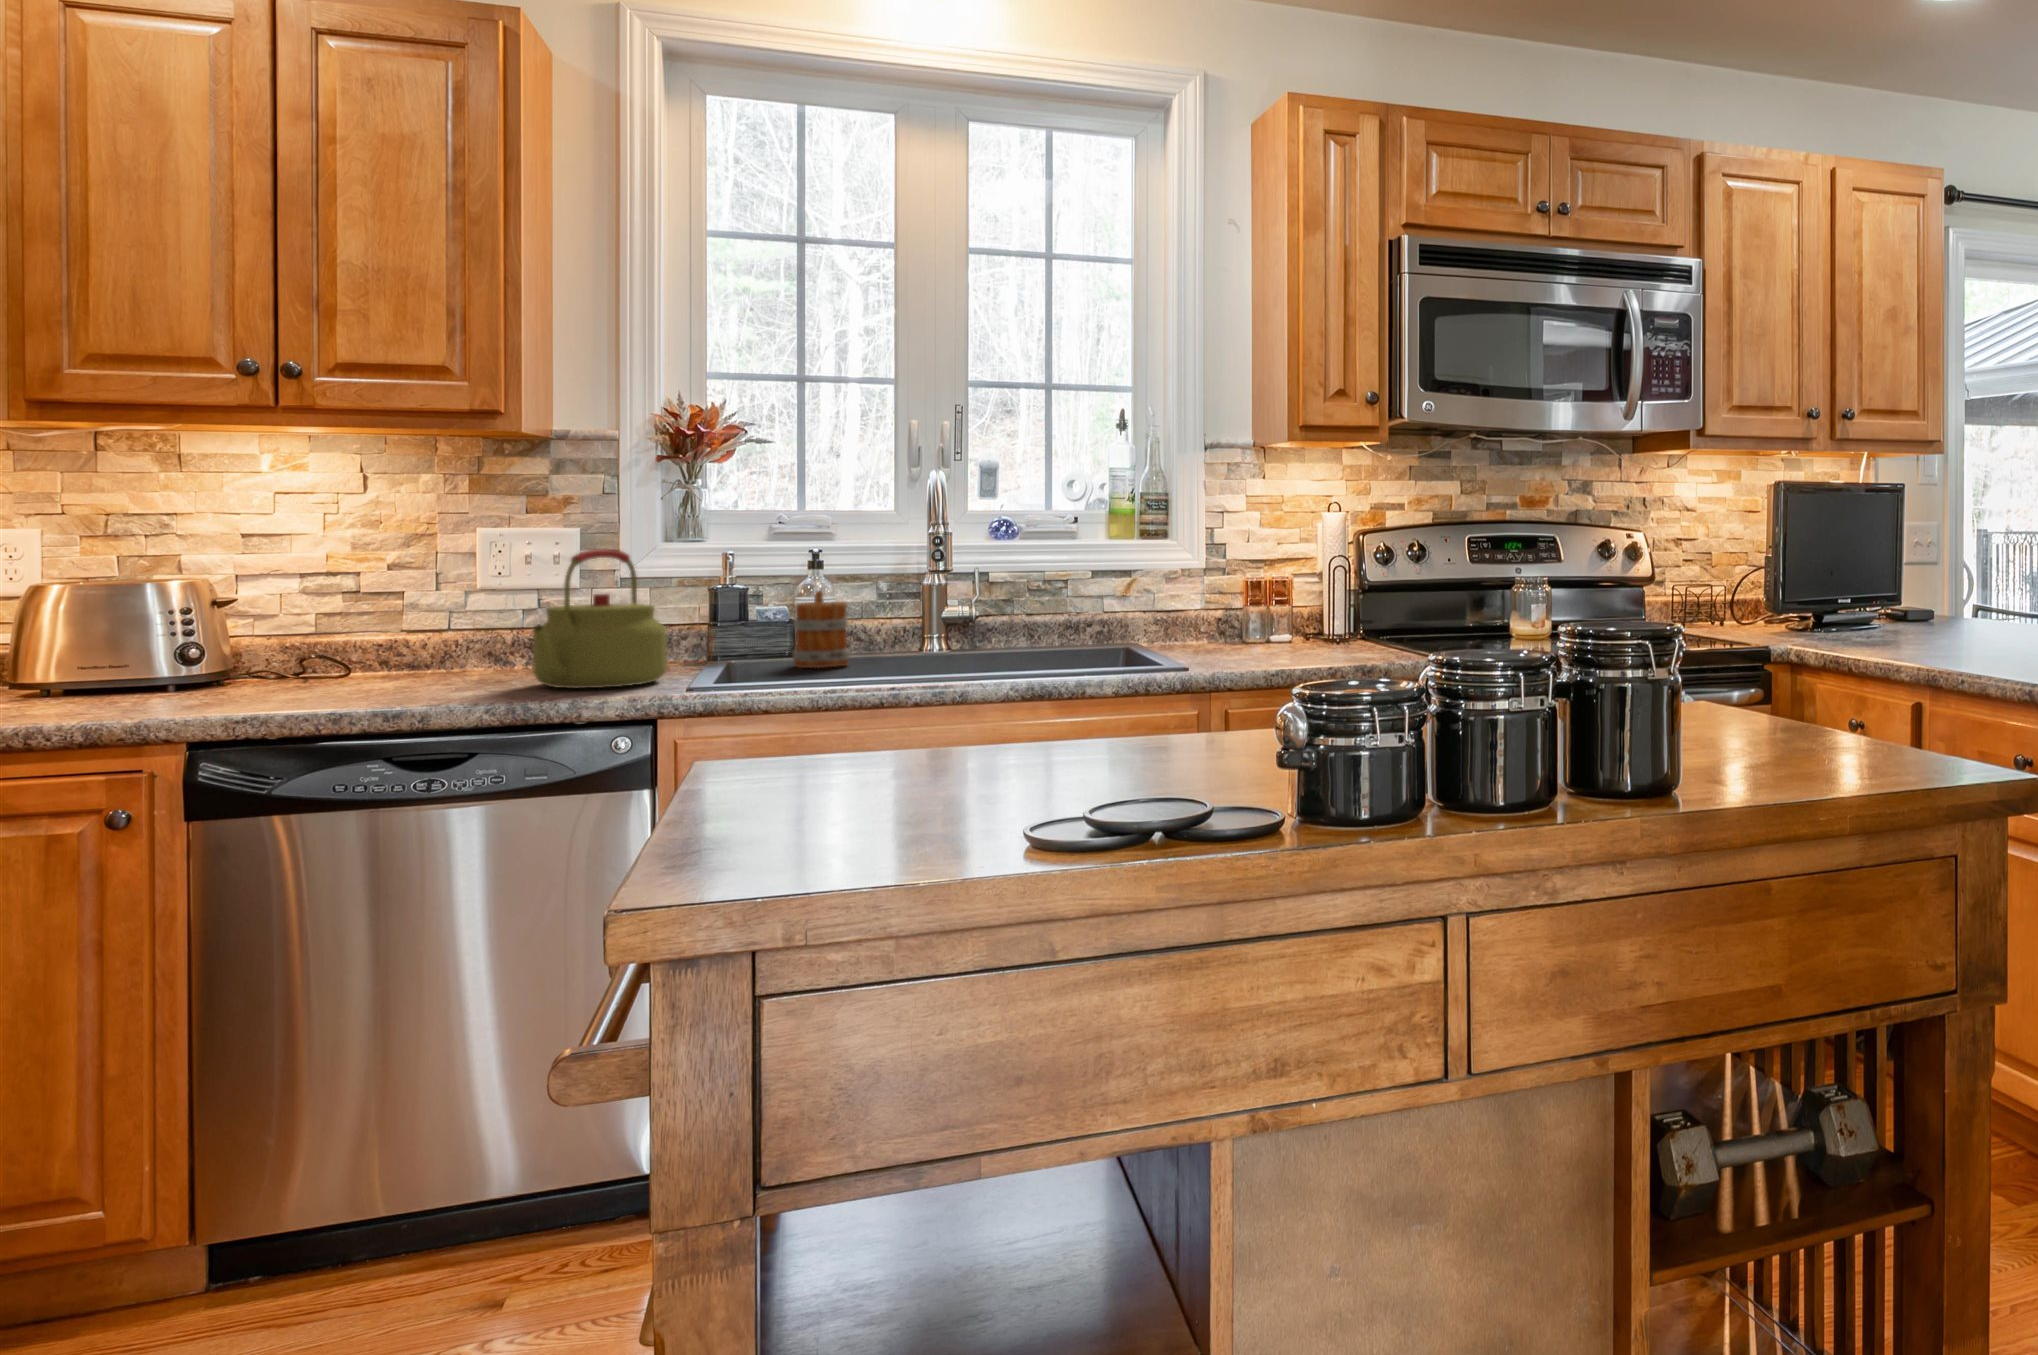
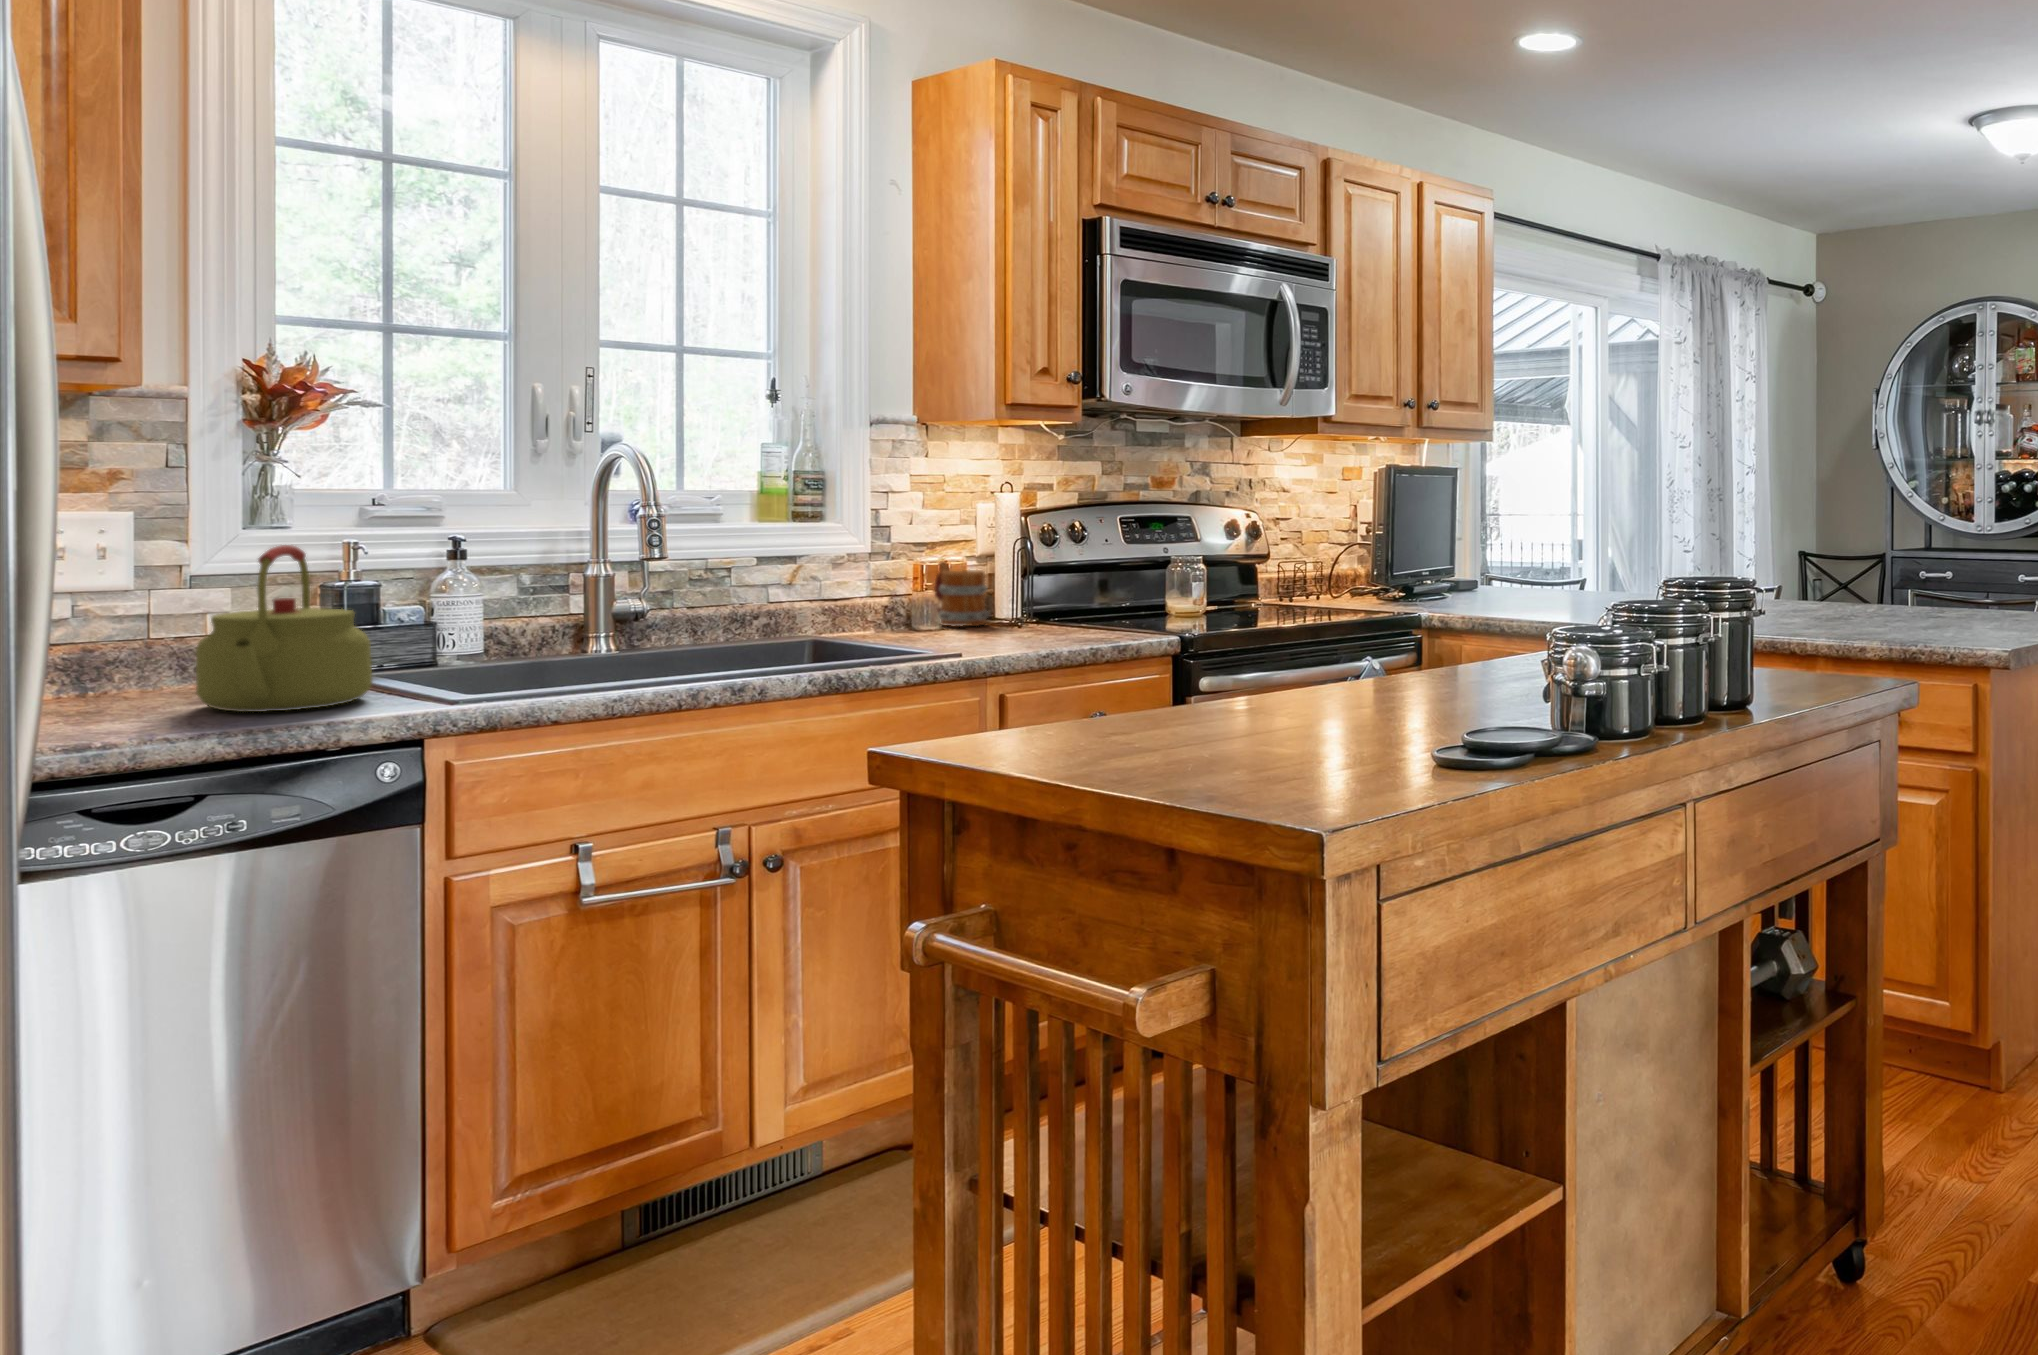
mug: present [792,591,850,668] -> present [934,561,988,627]

